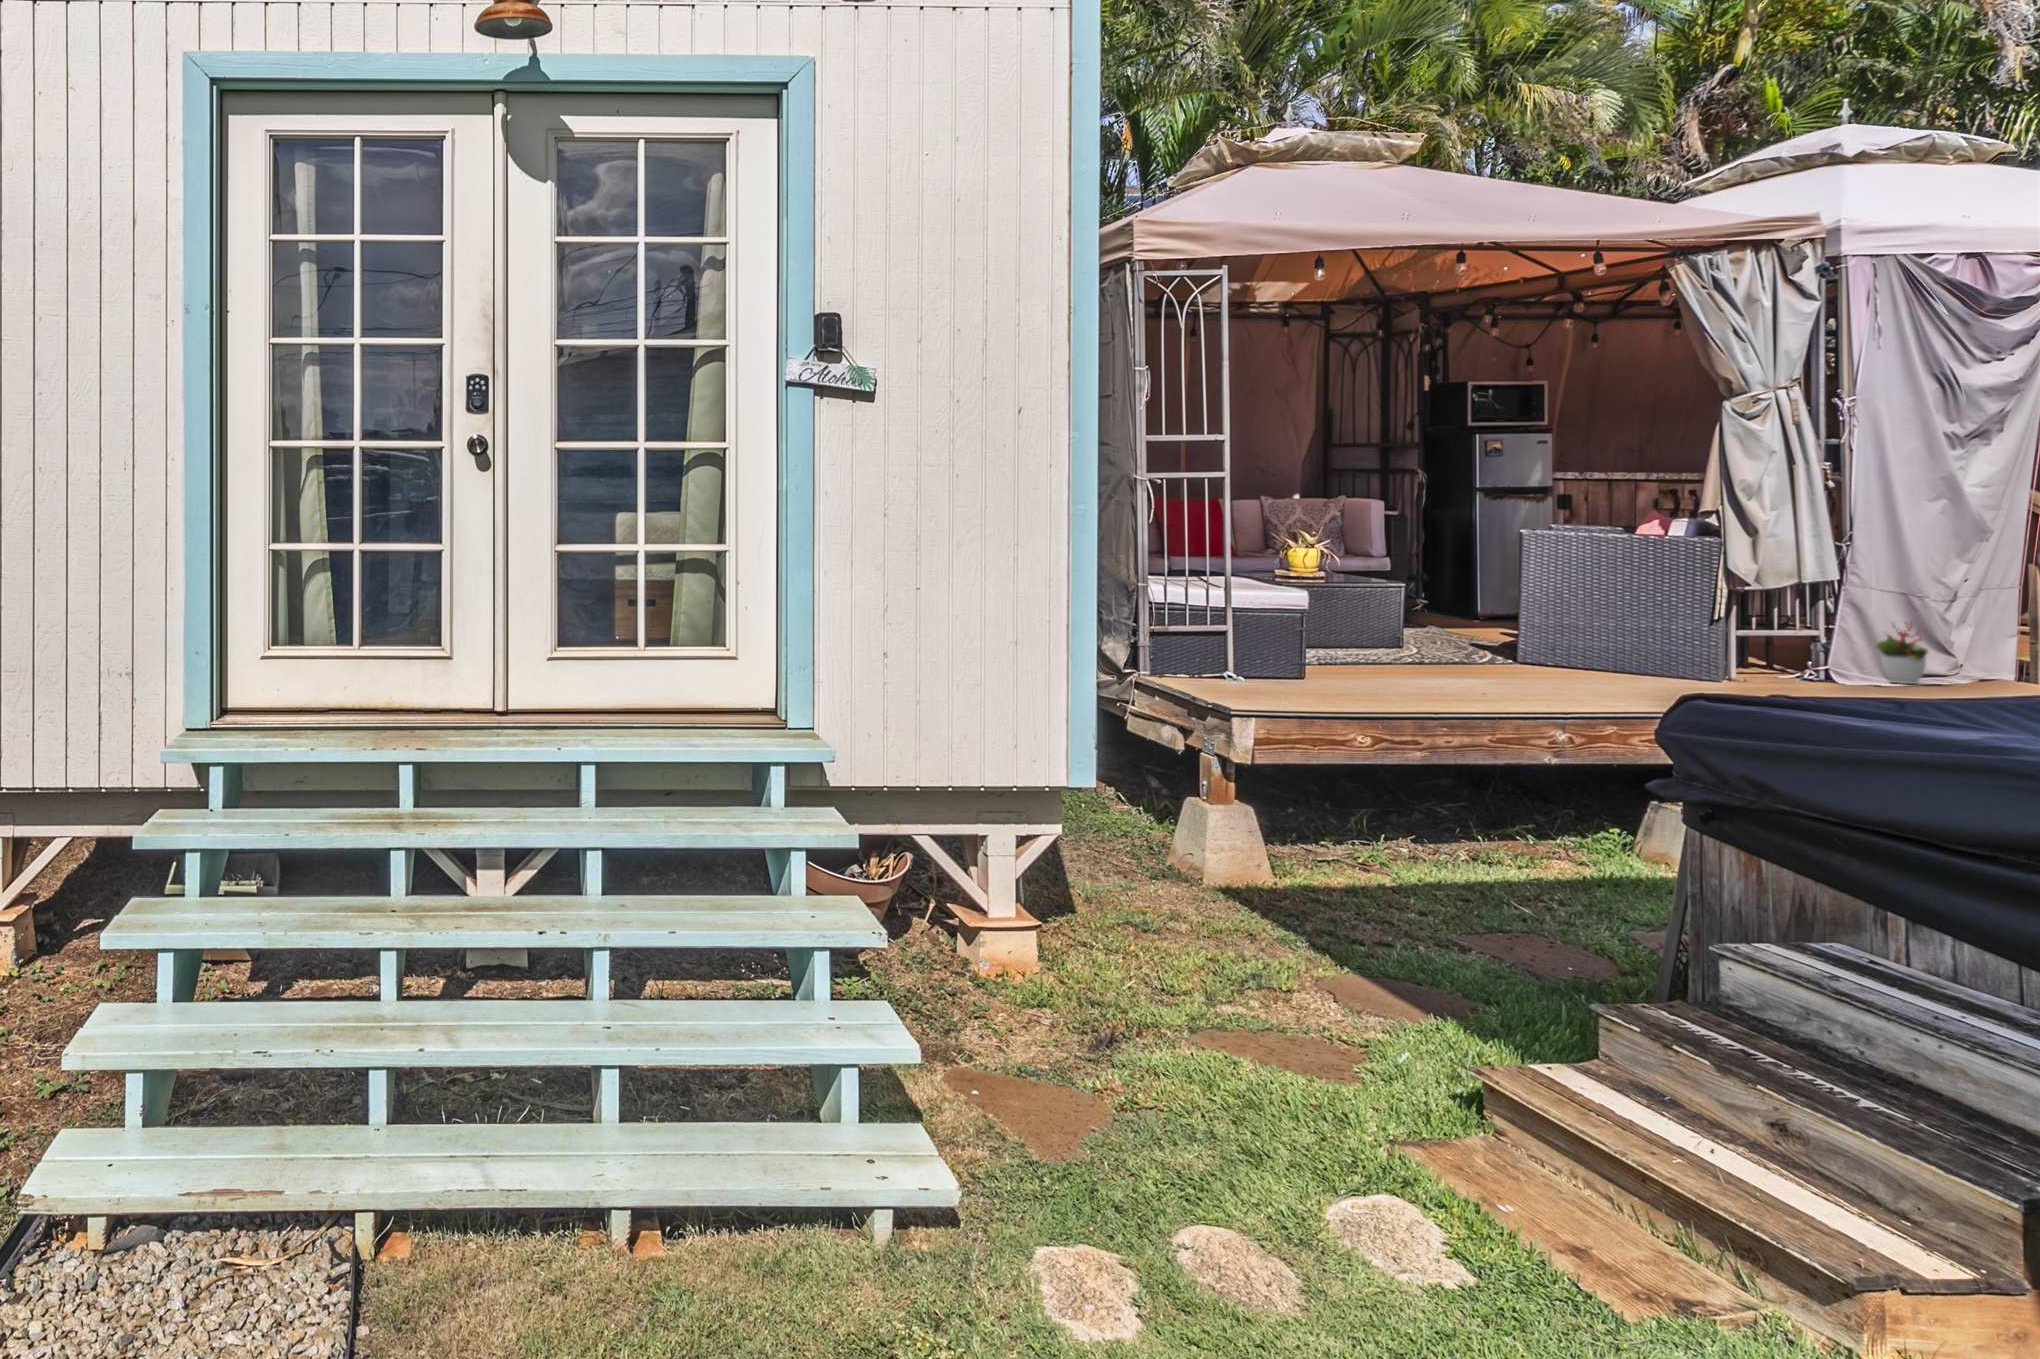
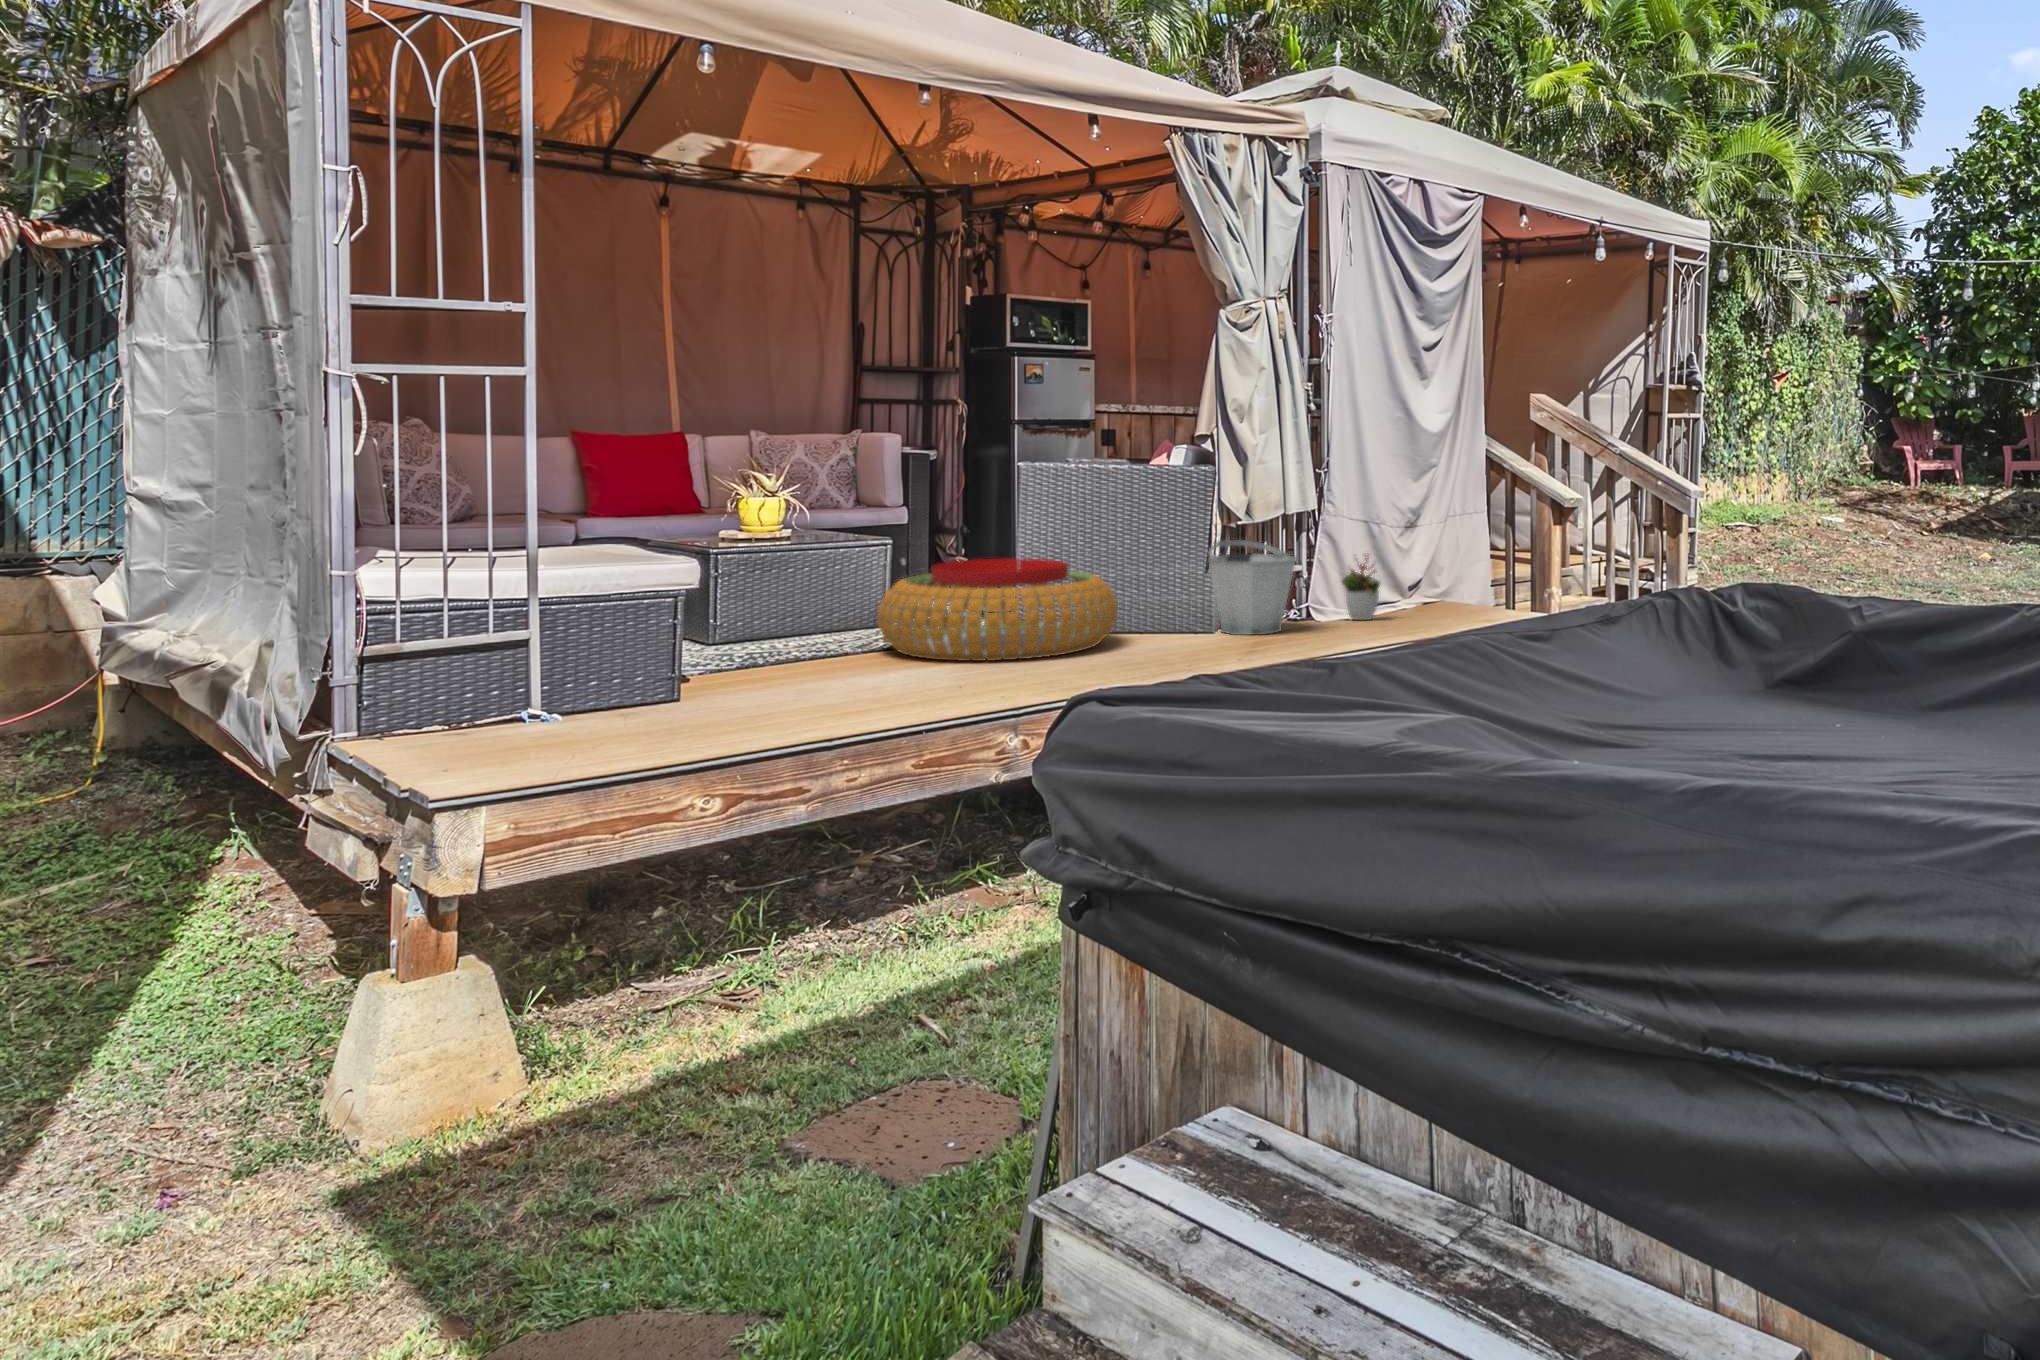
bucket: none [1716,601,1820,685] -> present [1208,540,1296,635]
pouf: none [1415,603,1626,680] -> present [877,559,1118,661]

